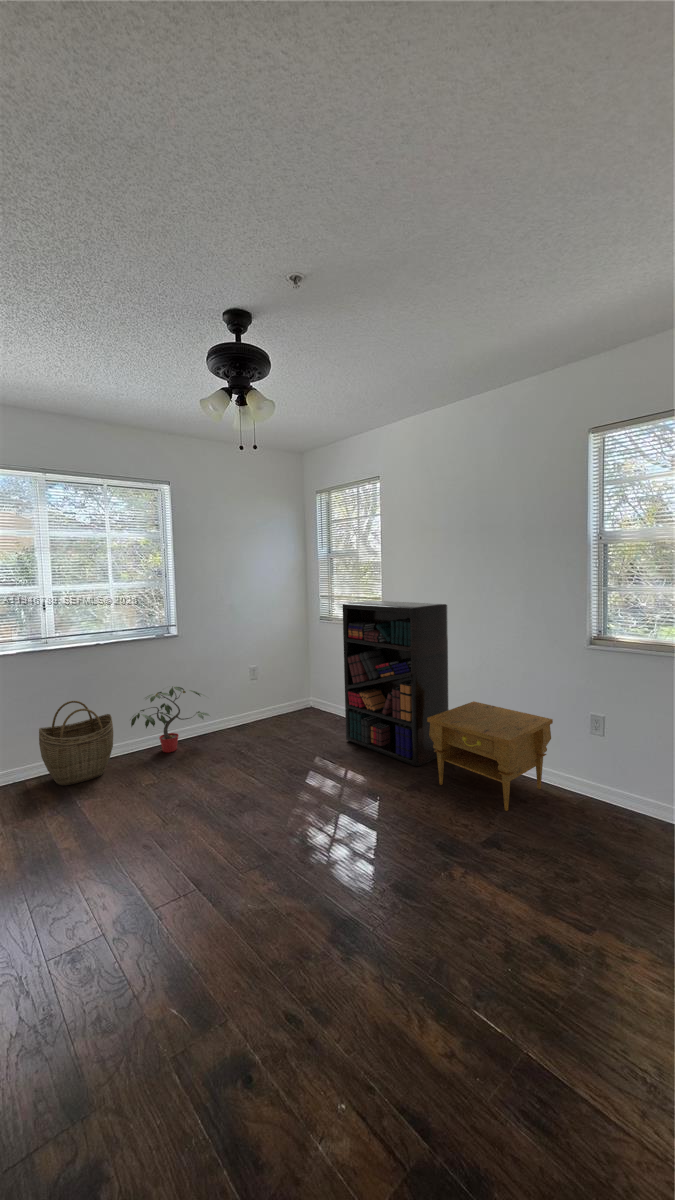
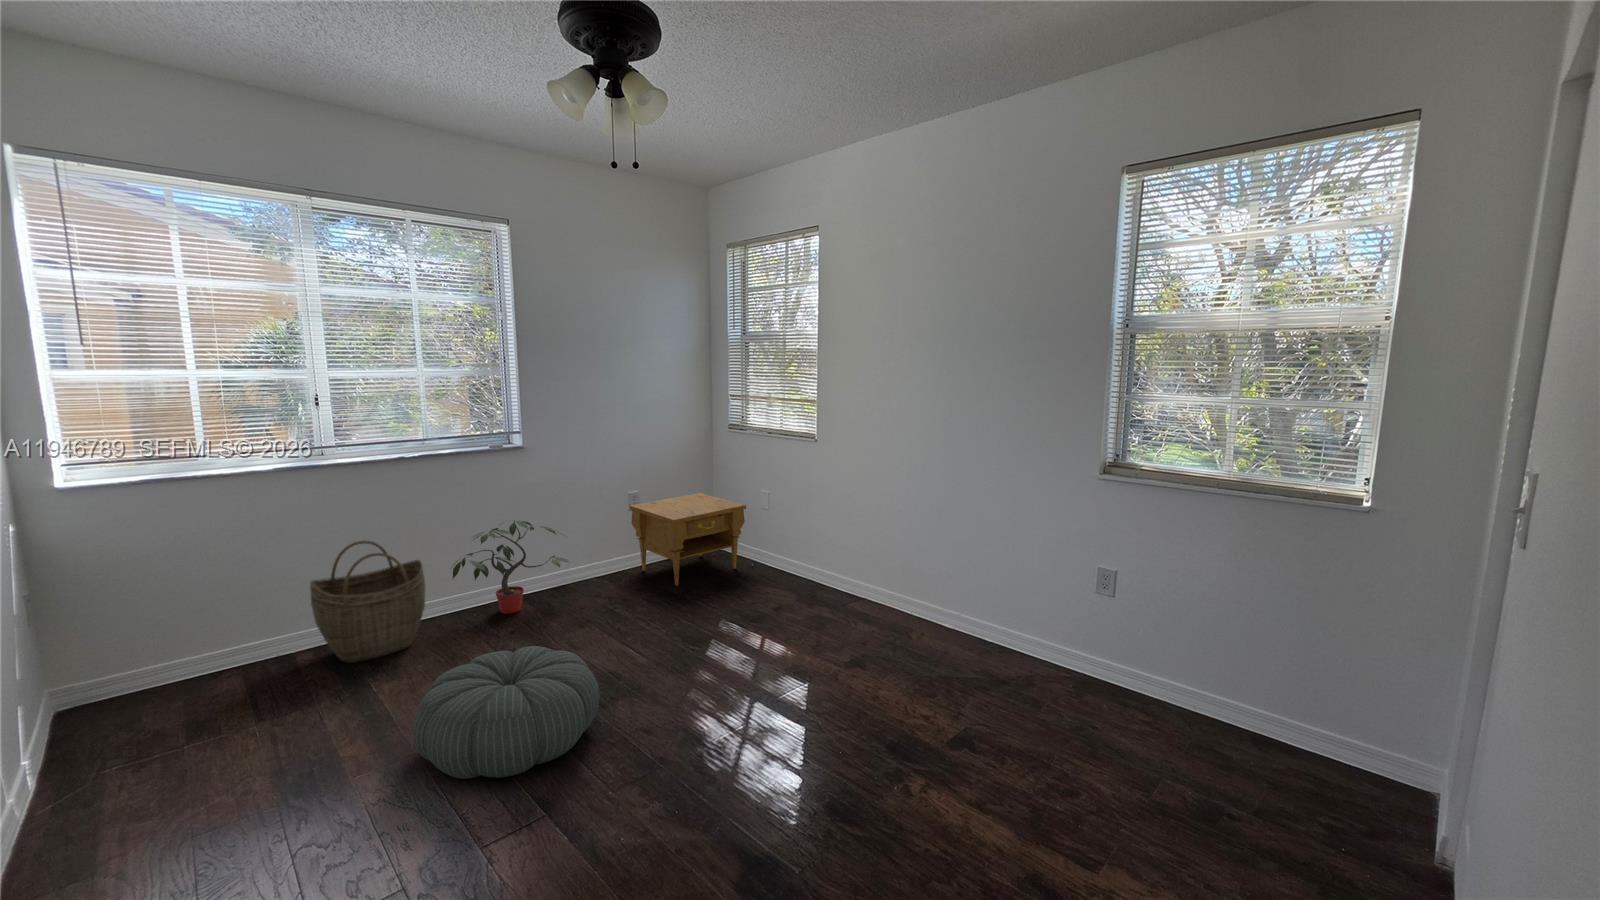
bookshelf: present [343,601,449,766] -> none [762,404,910,634]
nightstand: present [427,701,553,811] -> present [630,493,746,586]
pouf: none [108,772,232,863] -> present [413,646,600,779]

